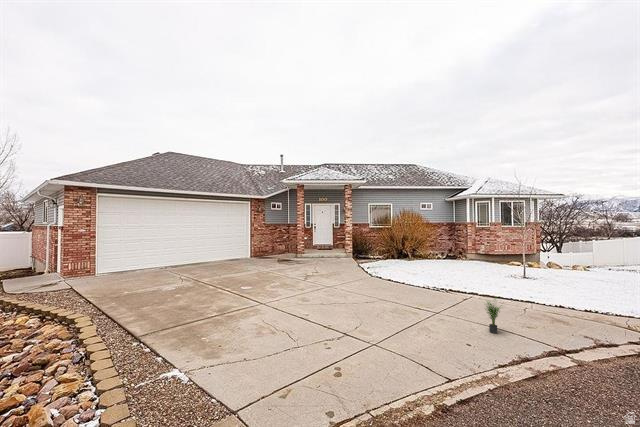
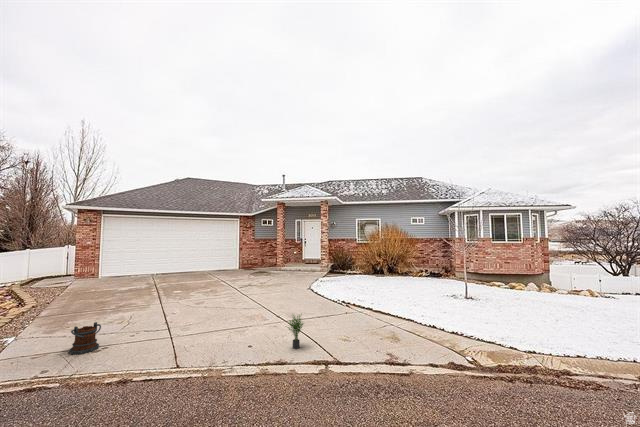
bucket: none [274,323,303,362] -> present [69,322,101,354]

